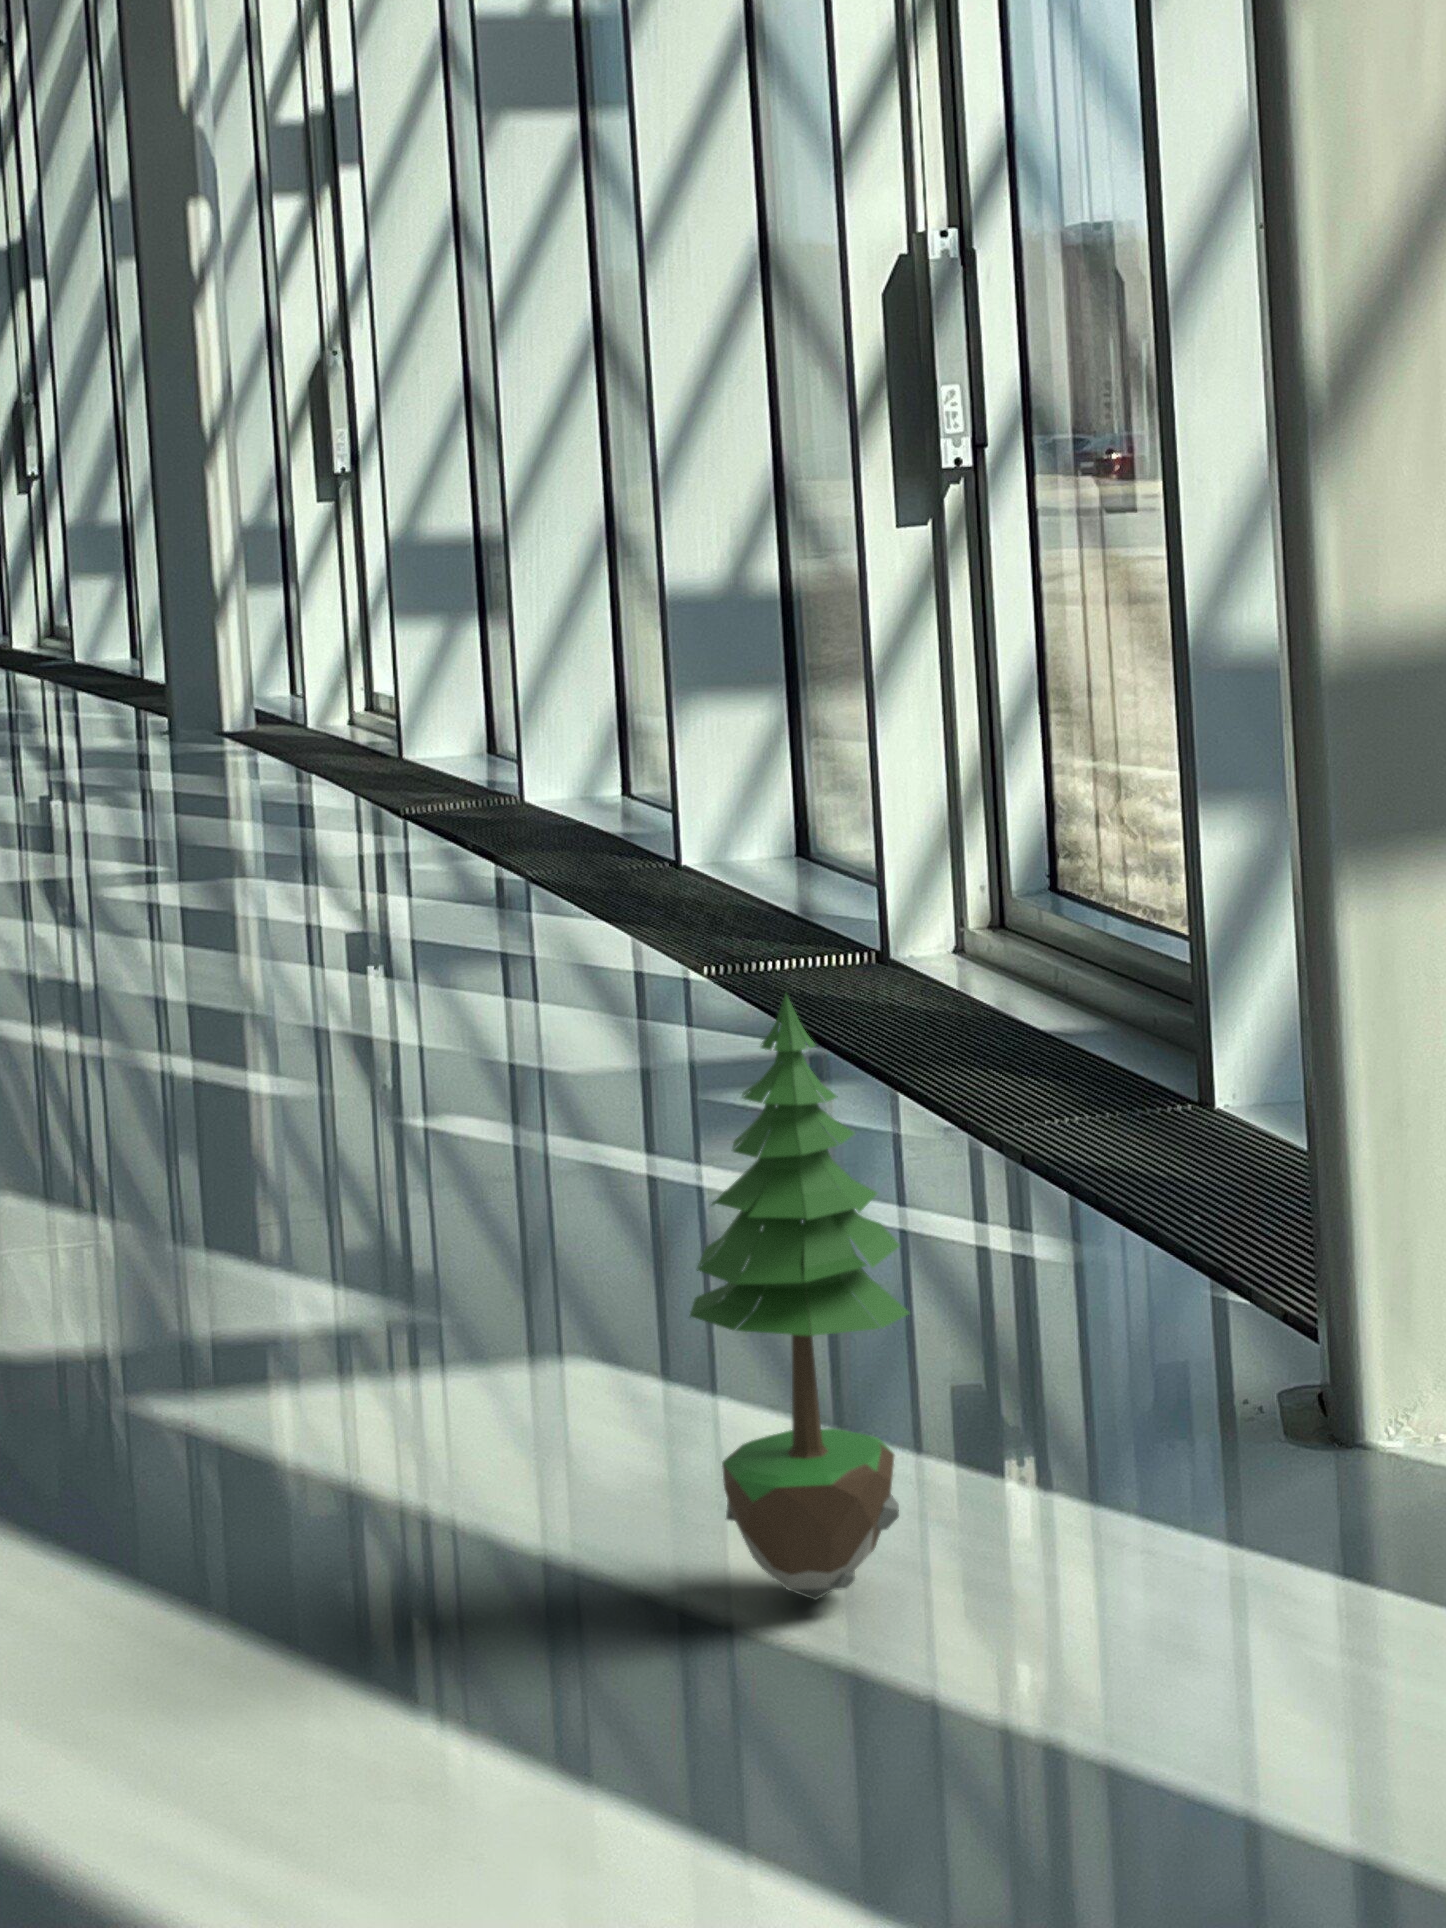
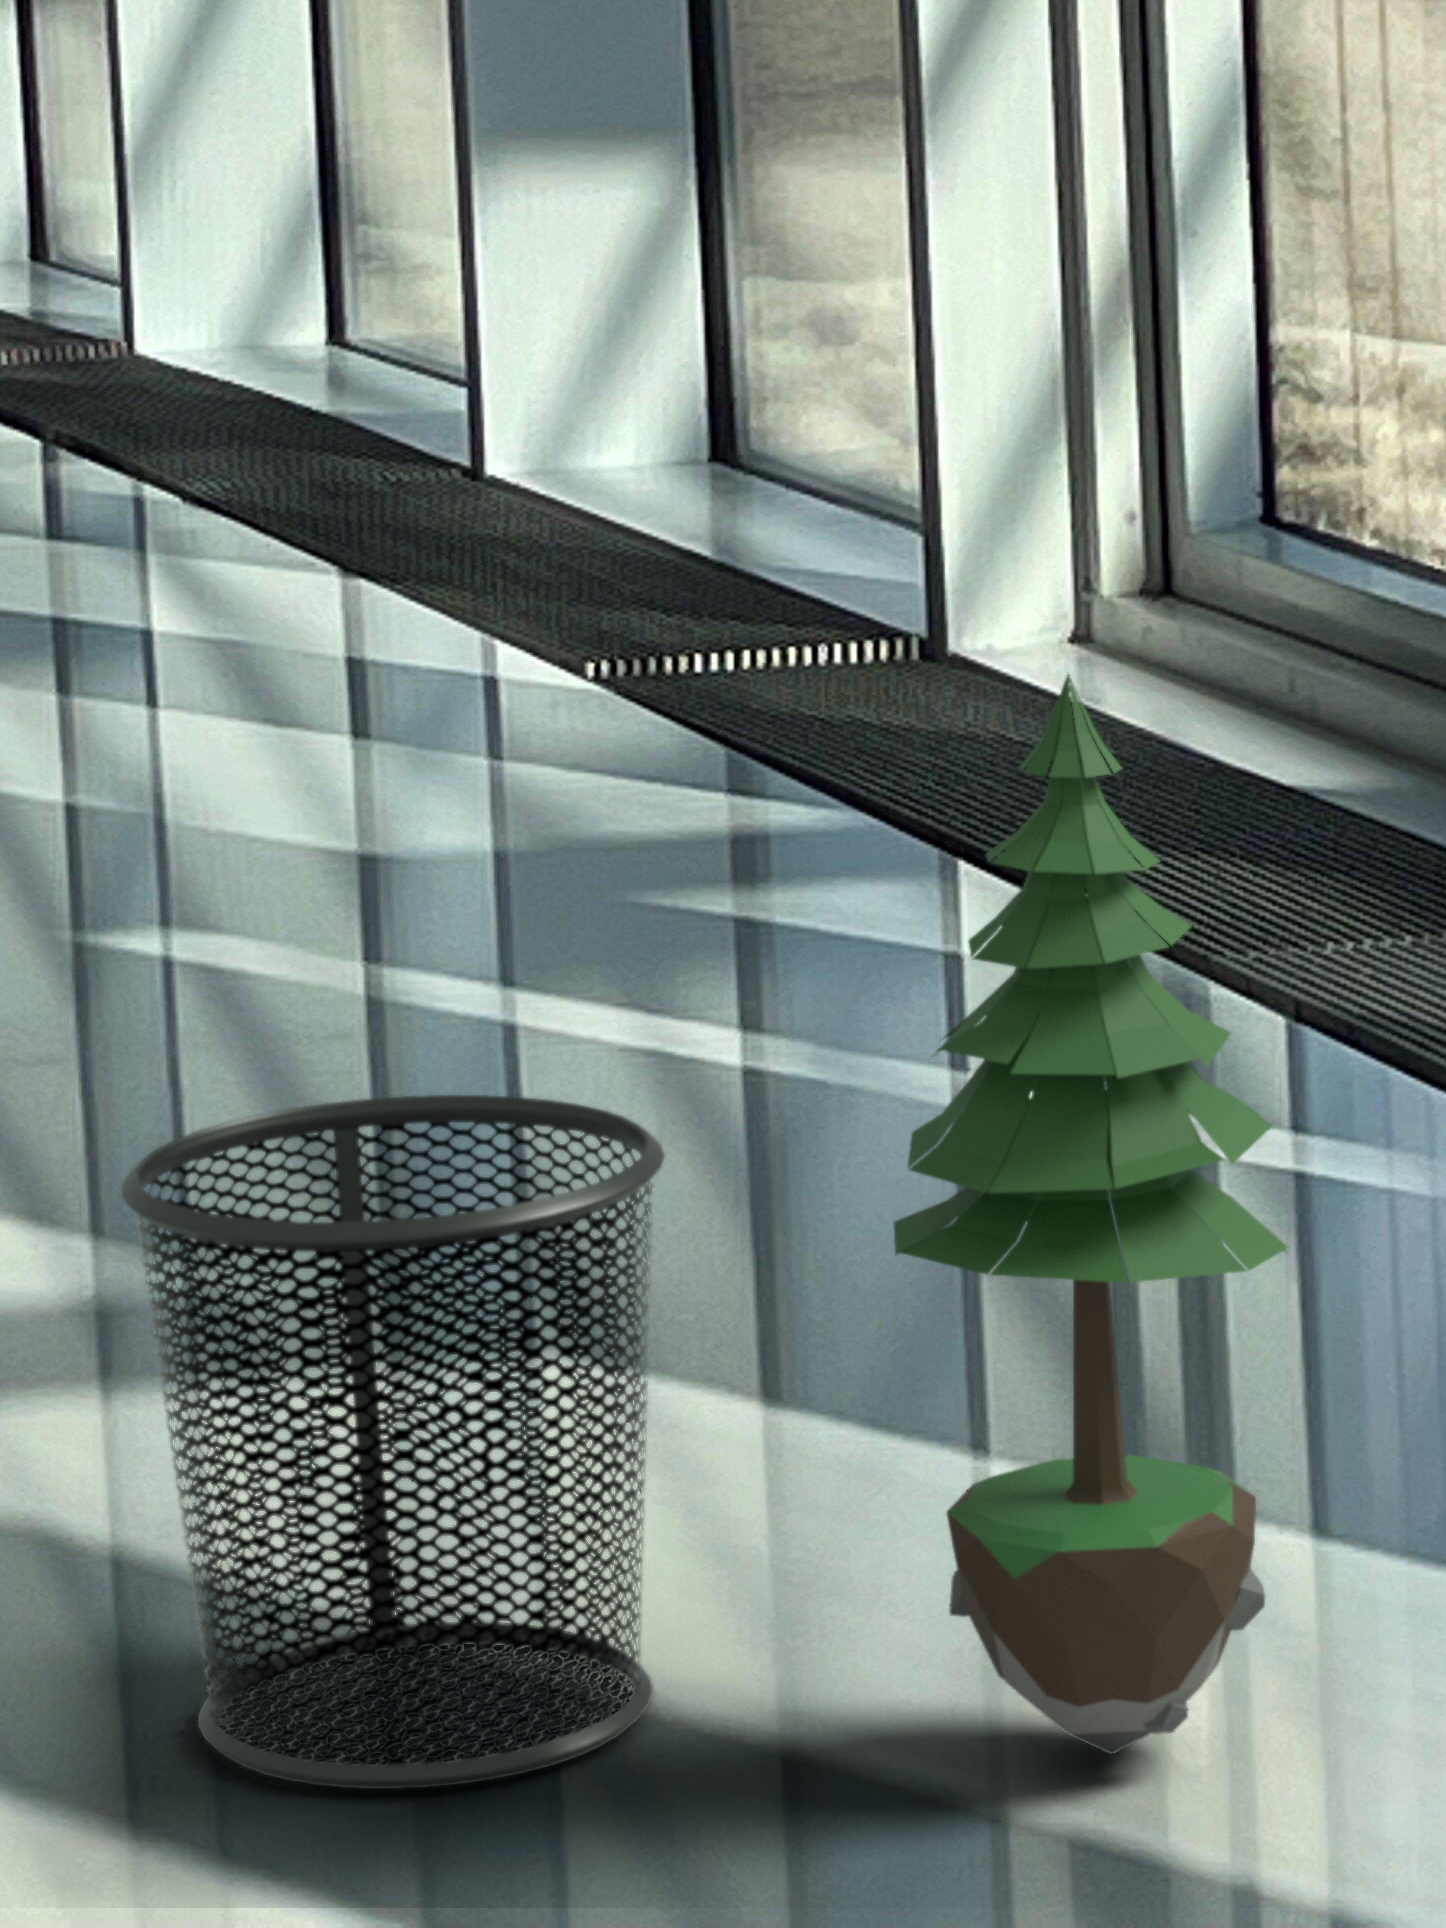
waste bin: none [276,1221,580,1618] -> present [121,1095,665,1789]

